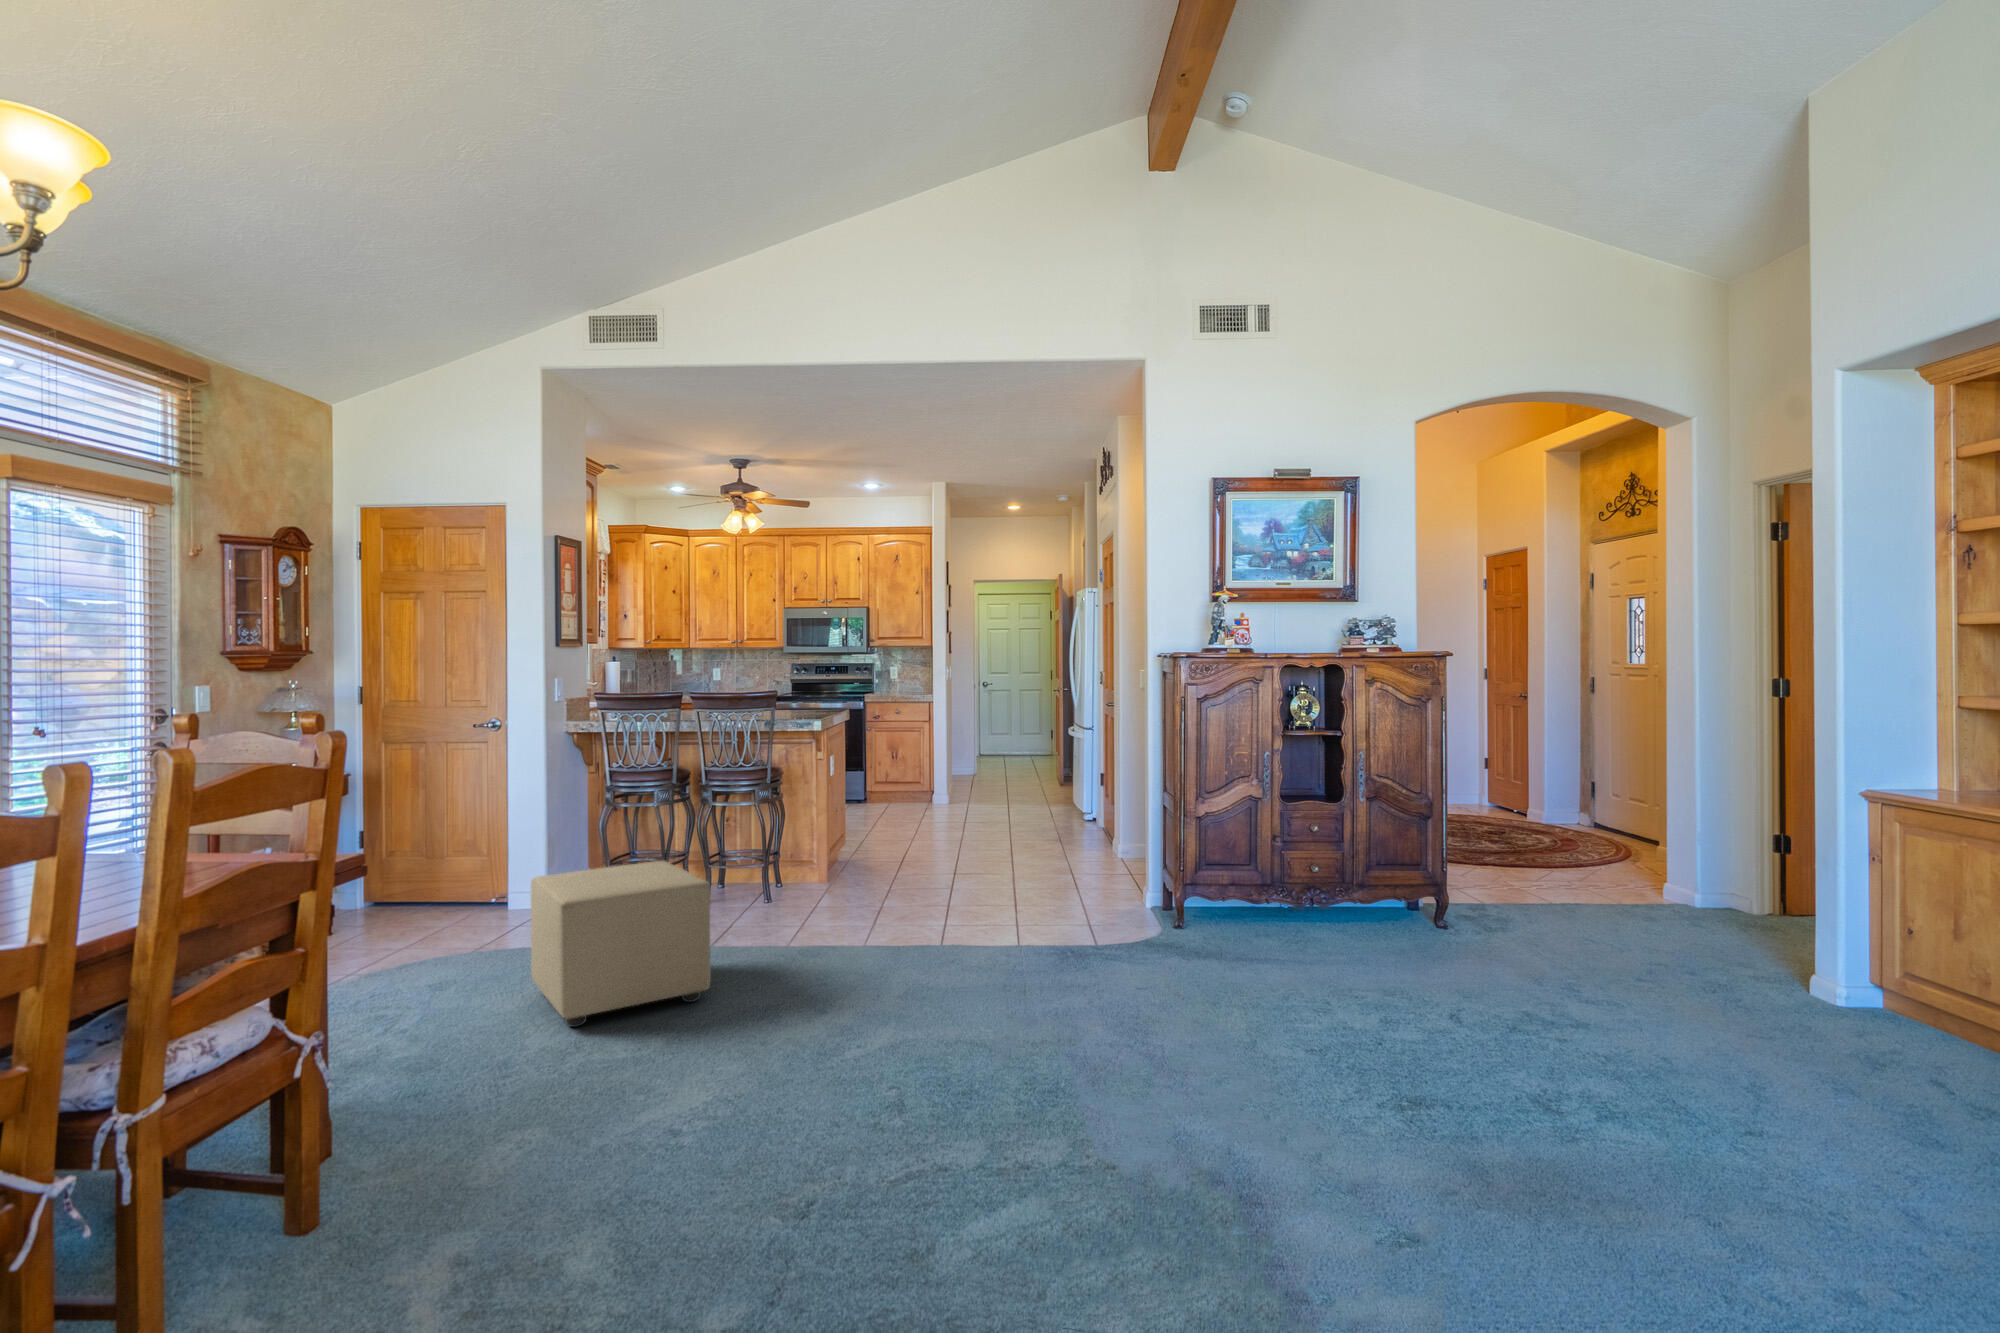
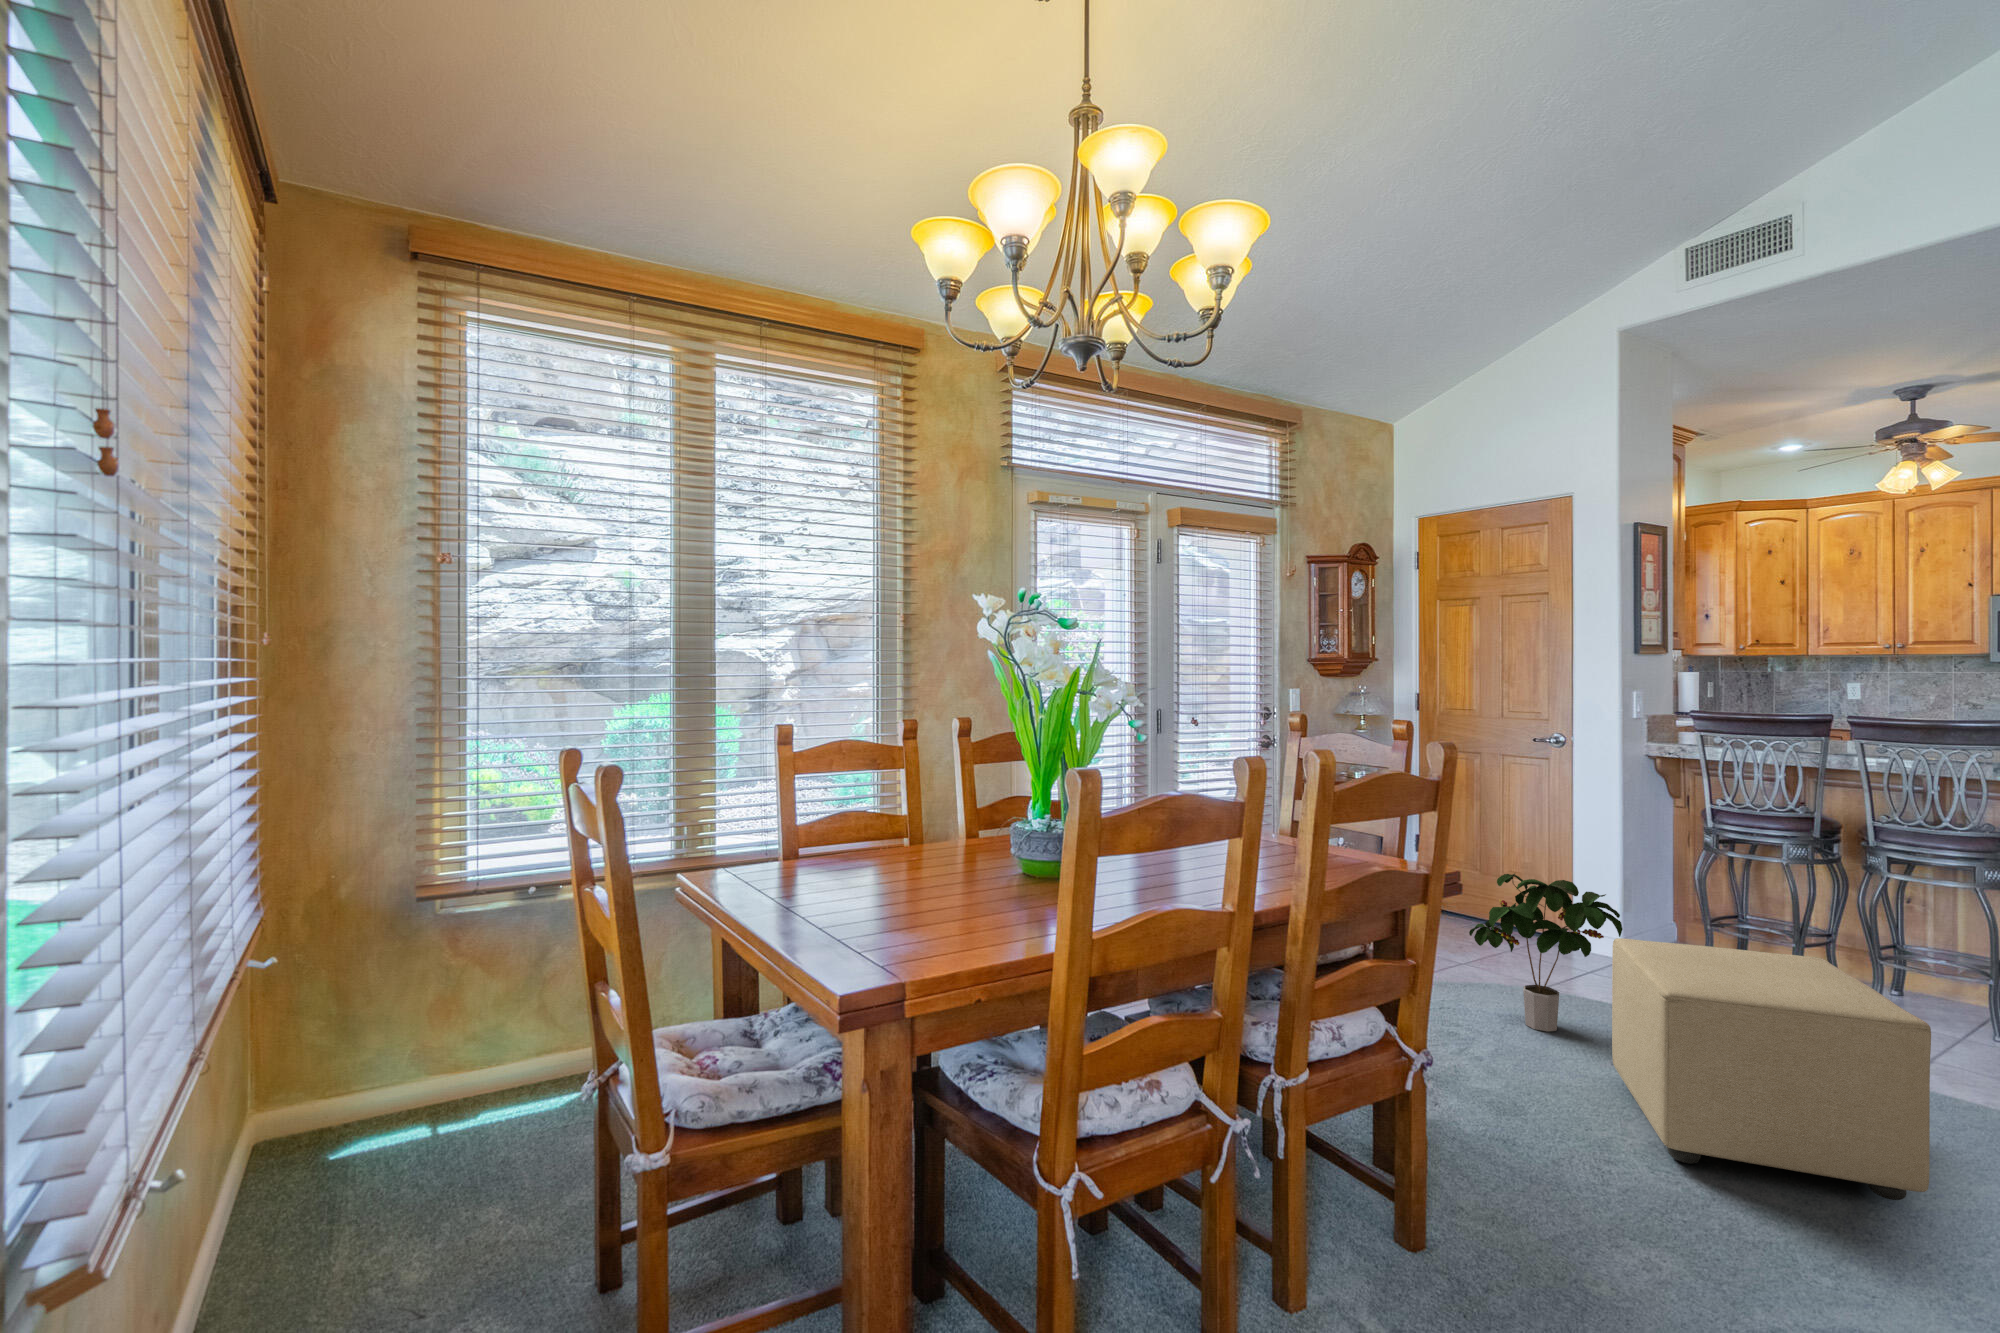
potted plant: none [412,842,541,977] -> present [1469,873,1623,1032]

